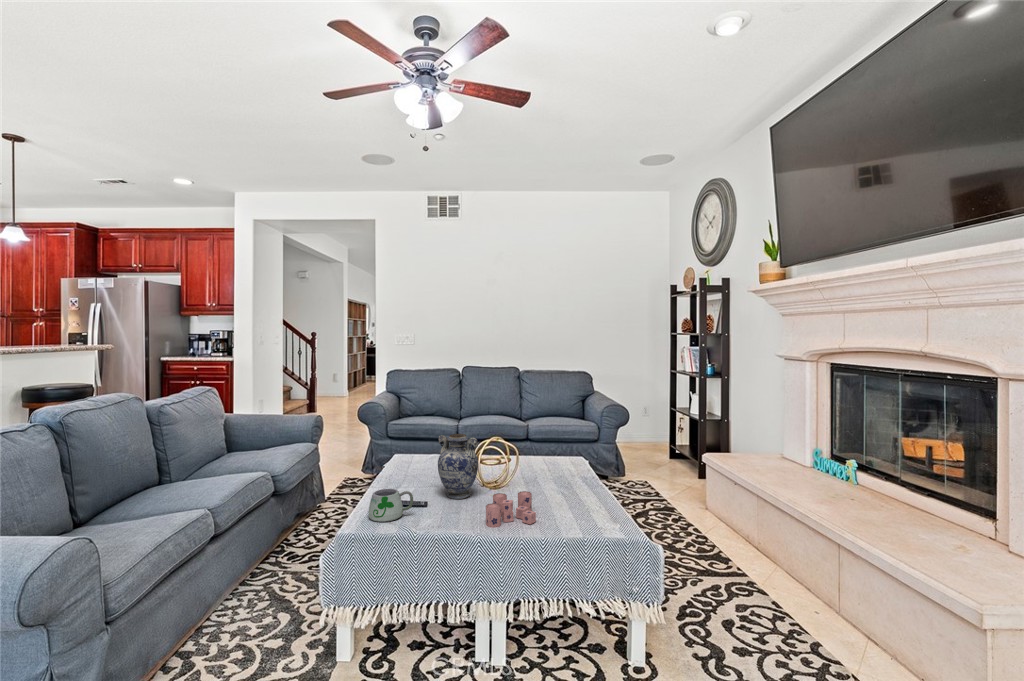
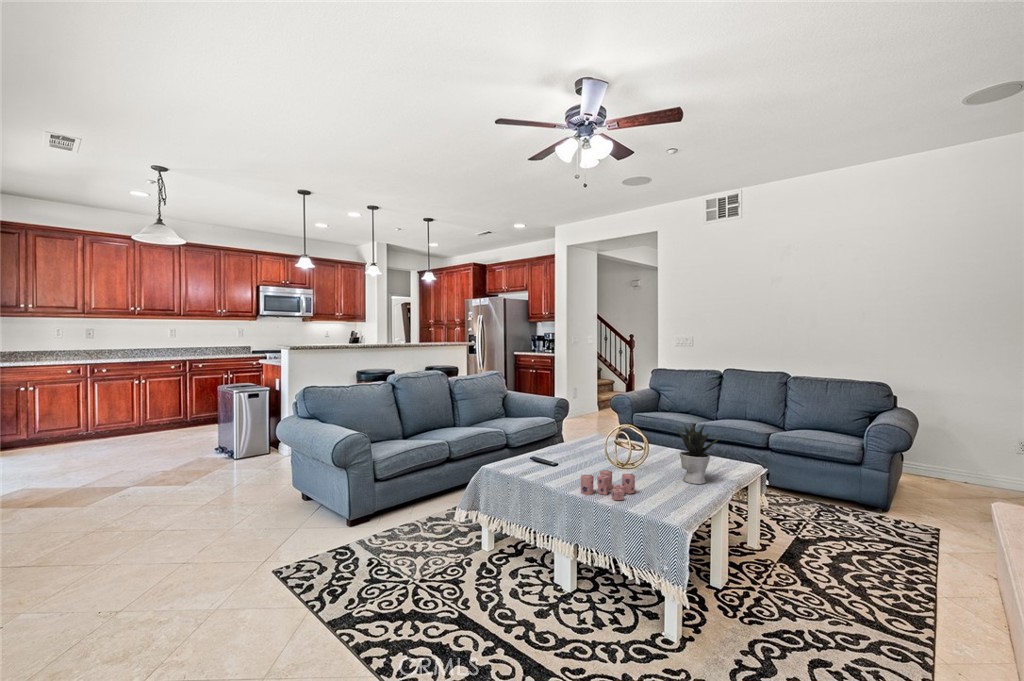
potted plant: none [529,423,568,487] -> present [677,422,719,484]
decorative vase: present [438,434,478,499] -> none [579,416,614,472]
mug: present [368,489,413,524] -> none [512,449,543,475]

